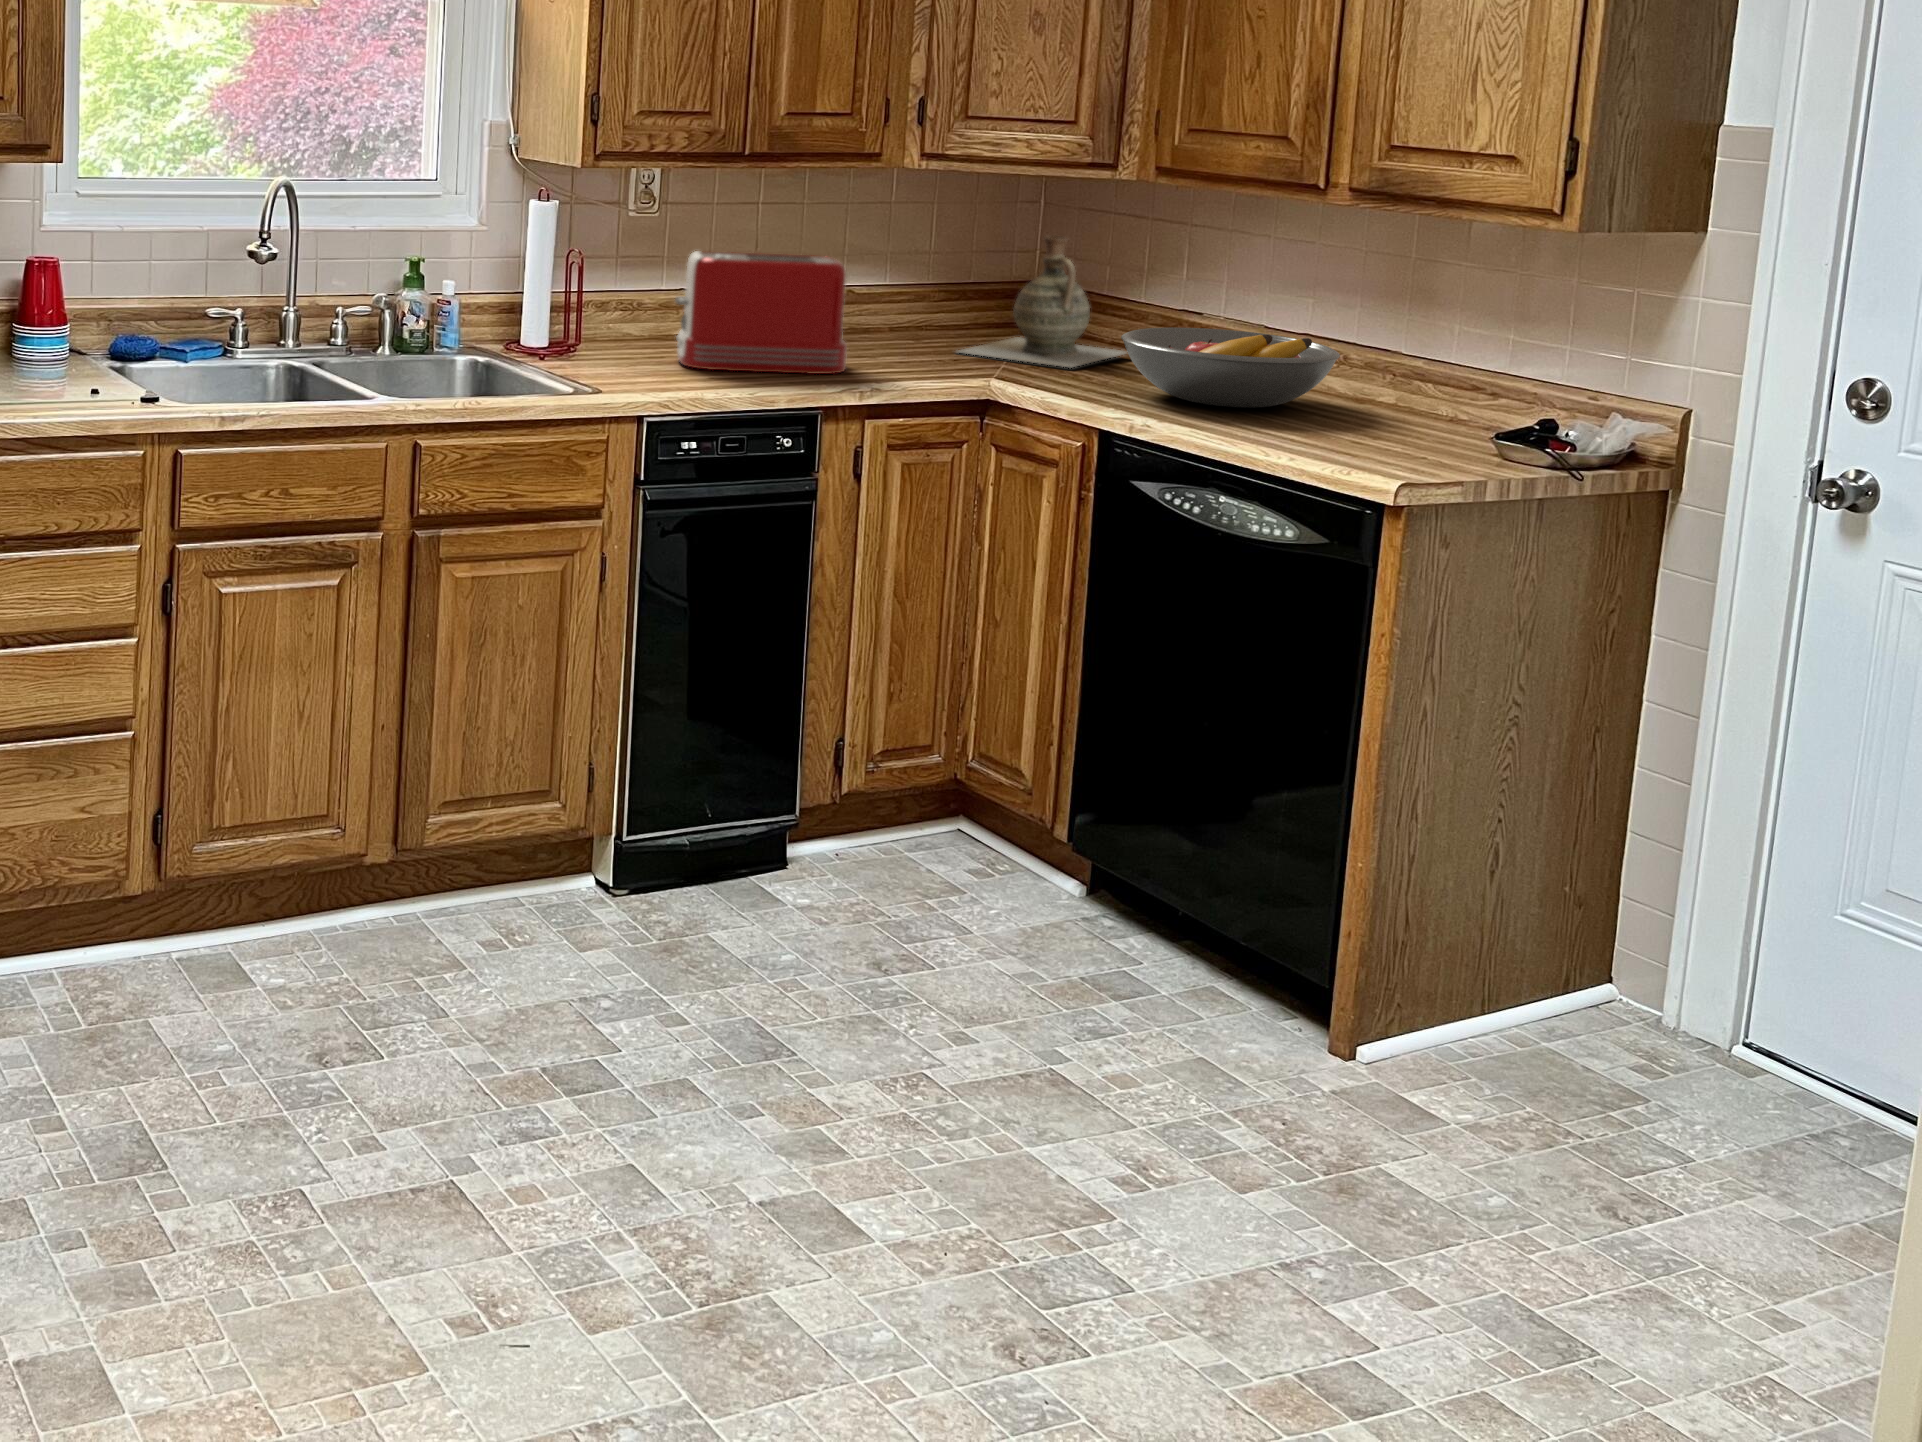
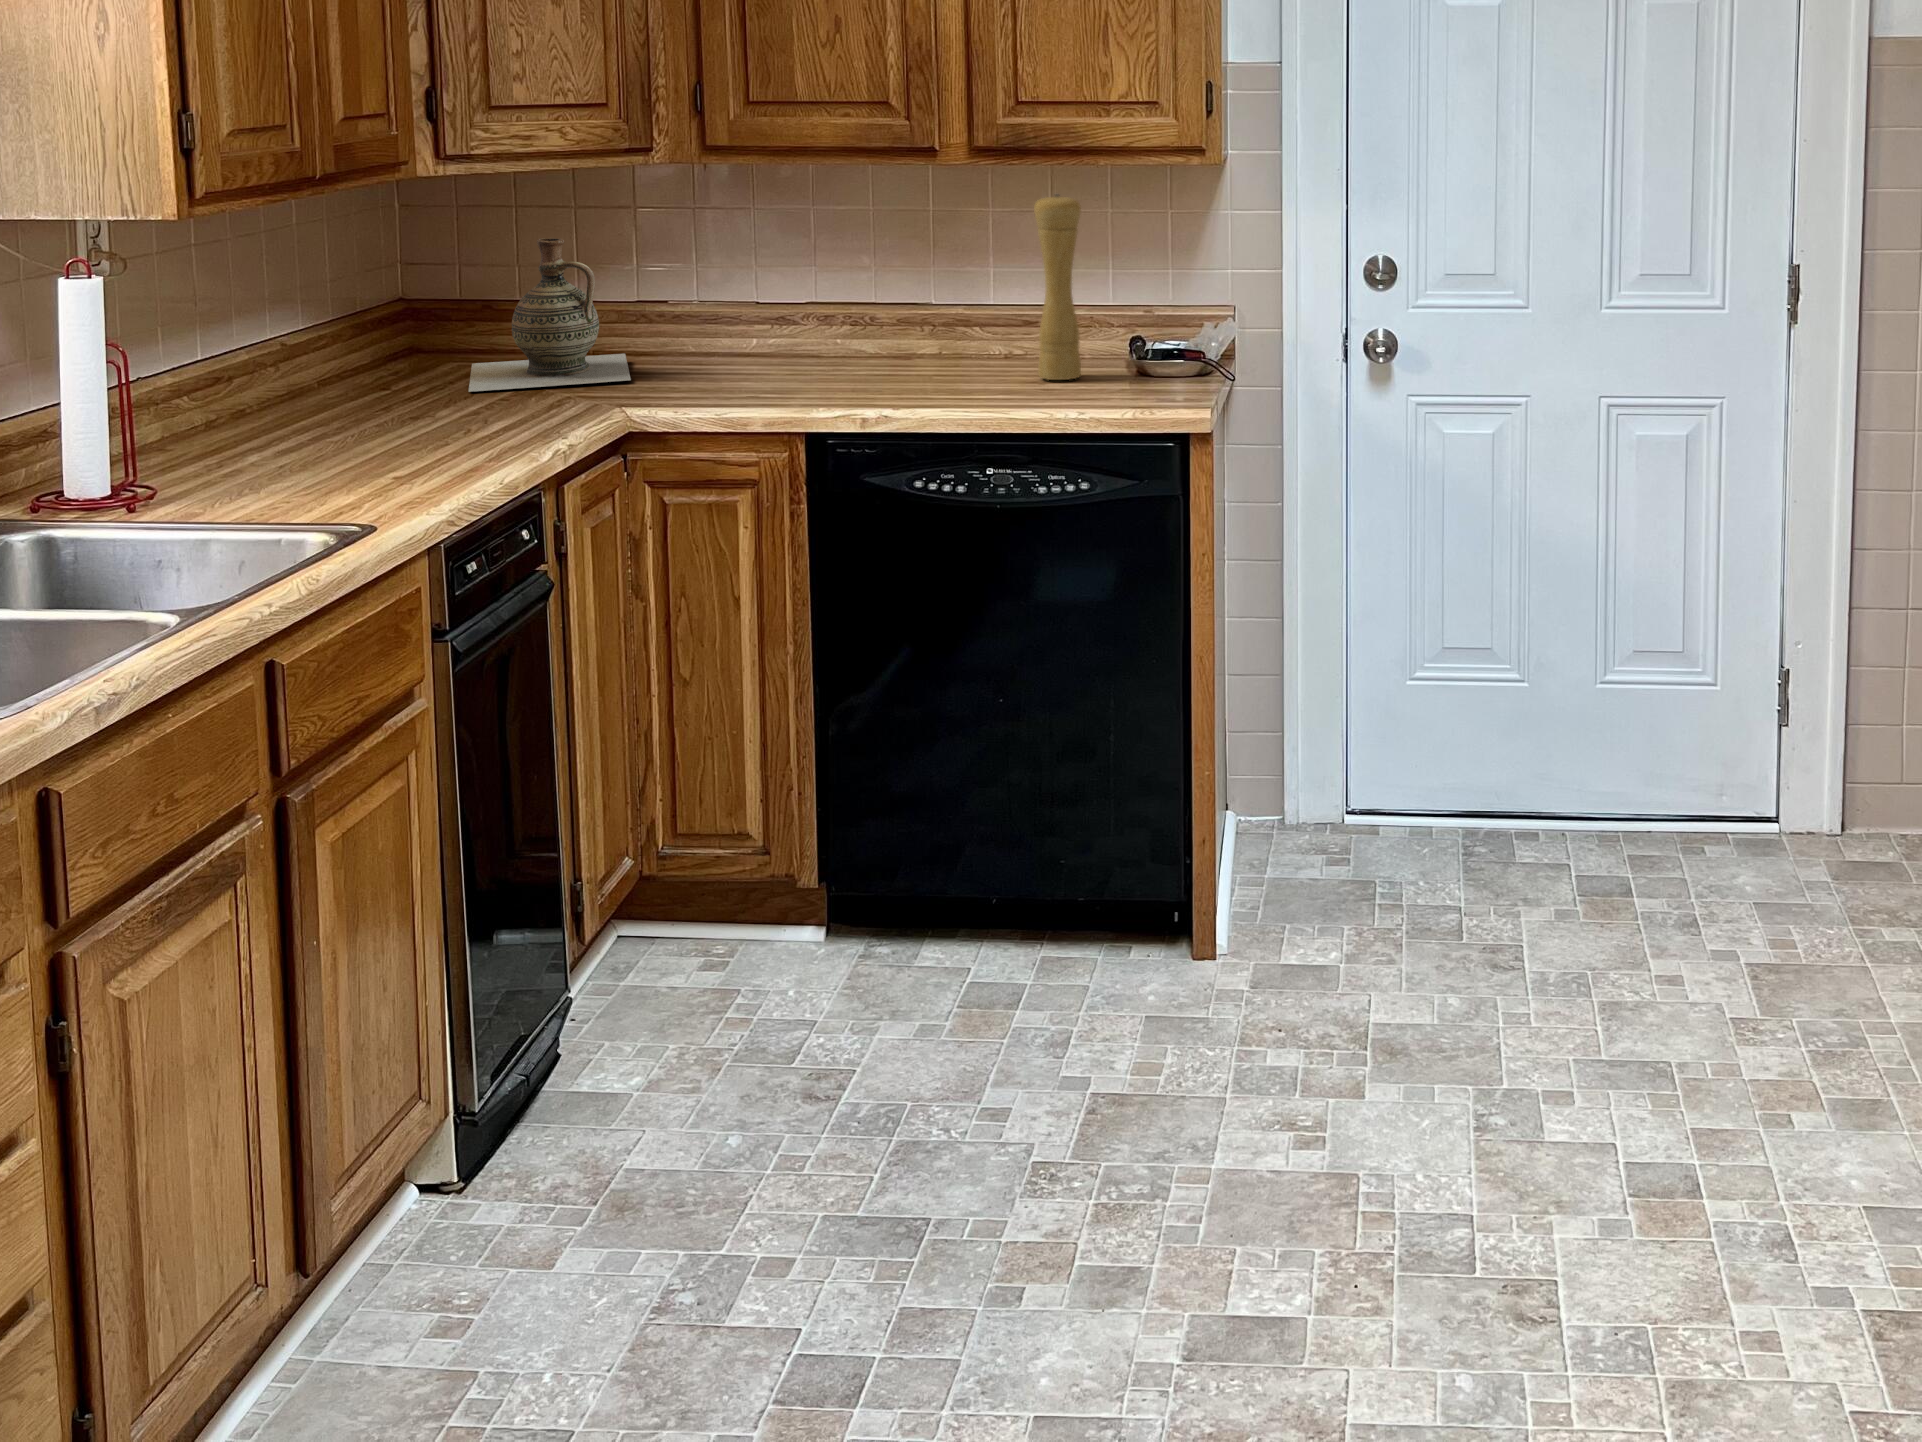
pepper mill: none [1370,246,1439,443] -> present [1034,194,1081,380]
toaster: present [675,251,847,374] -> none [250,300,474,473]
fruit bowl: present [1121,328,1340,408] -> none [734,299,953,384]

